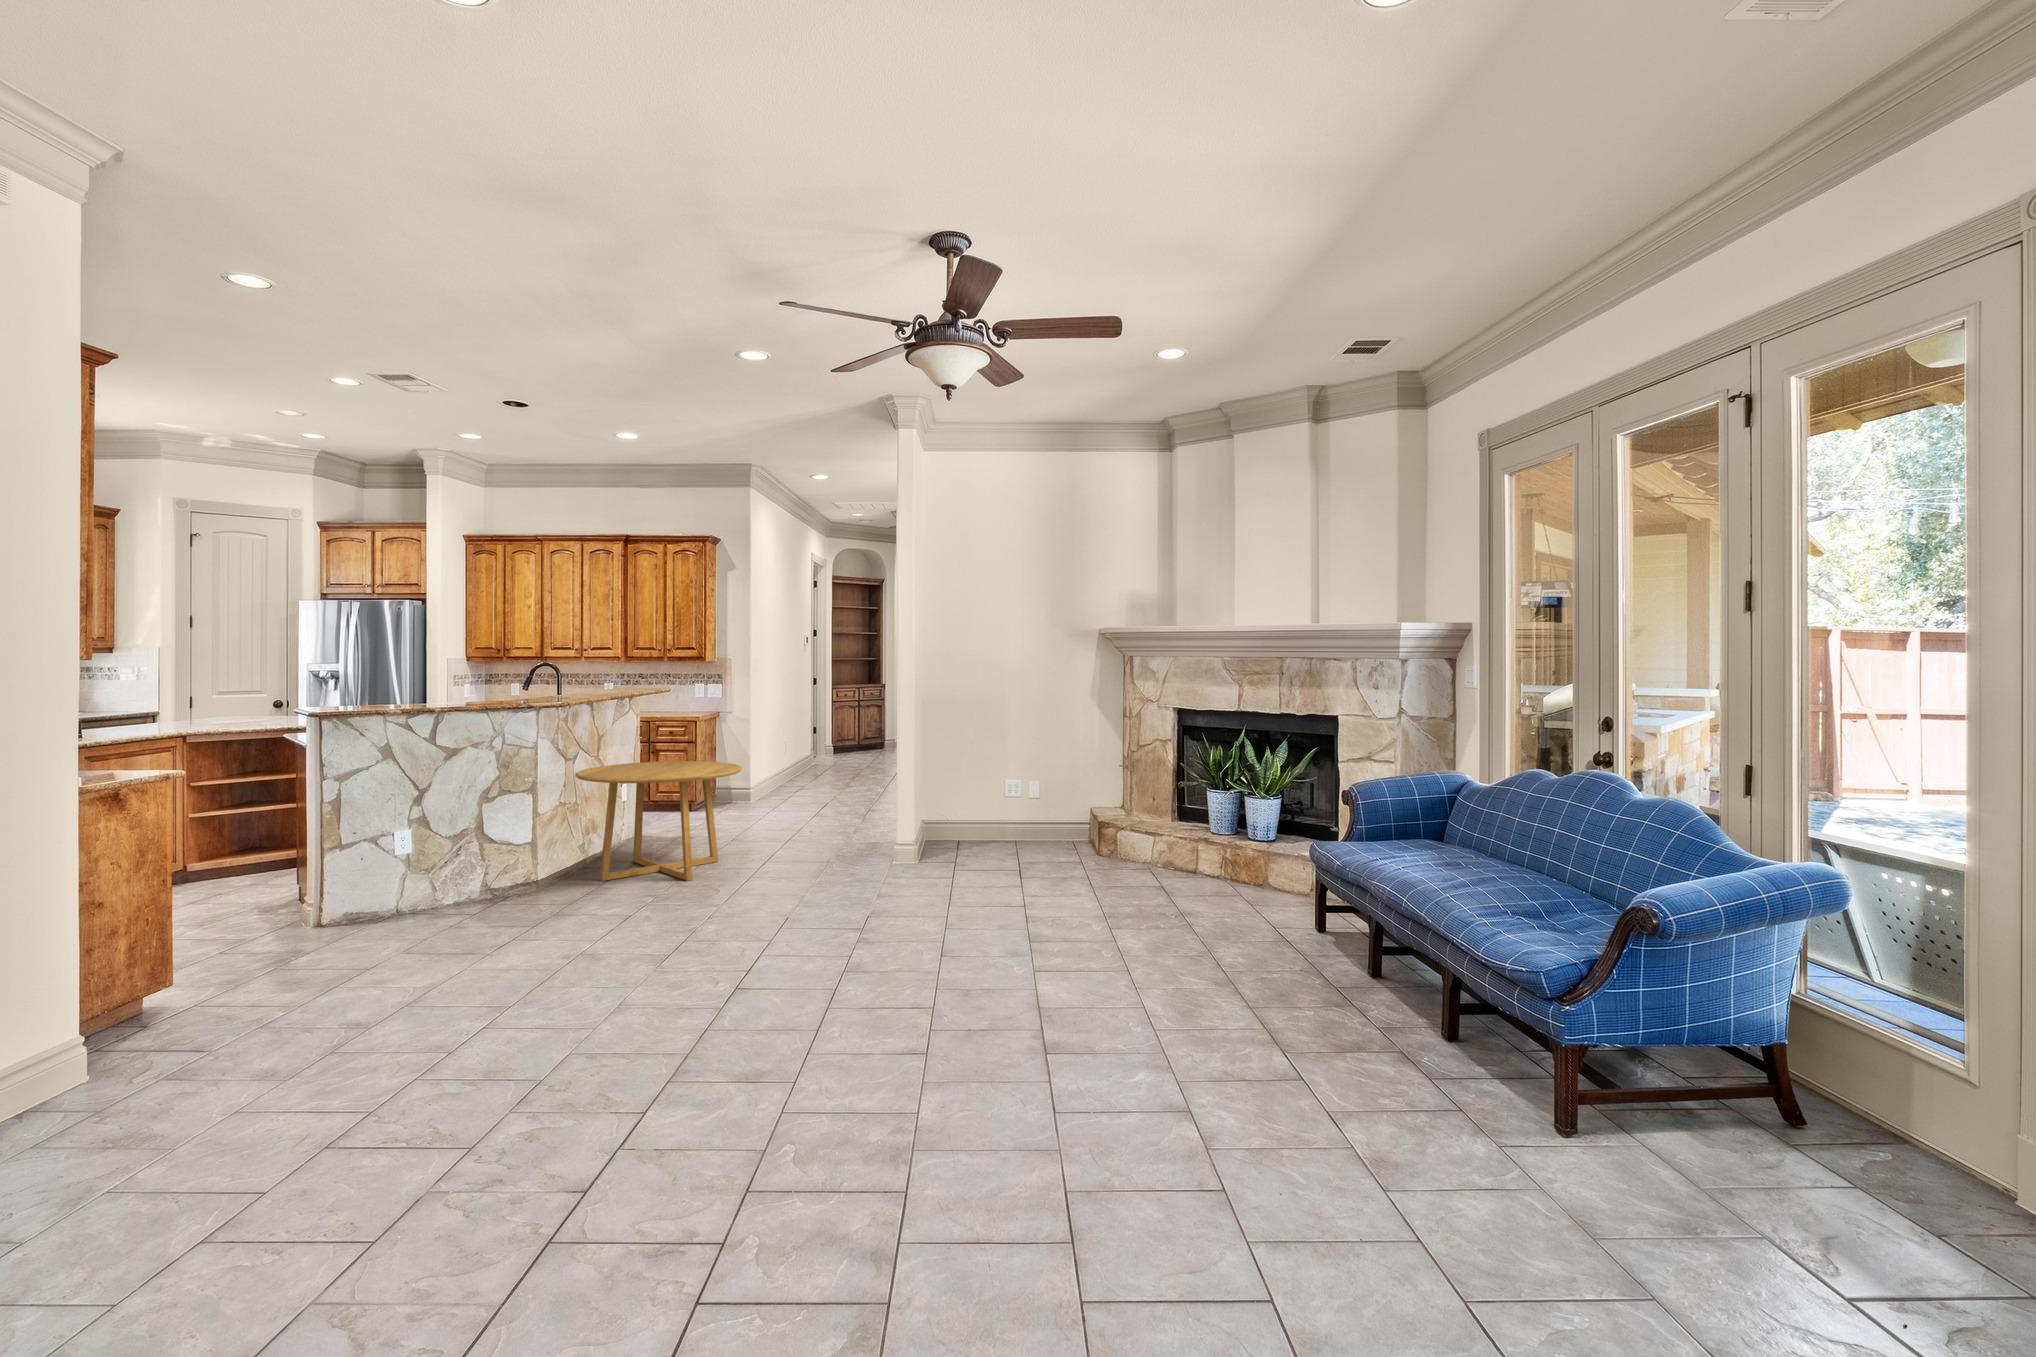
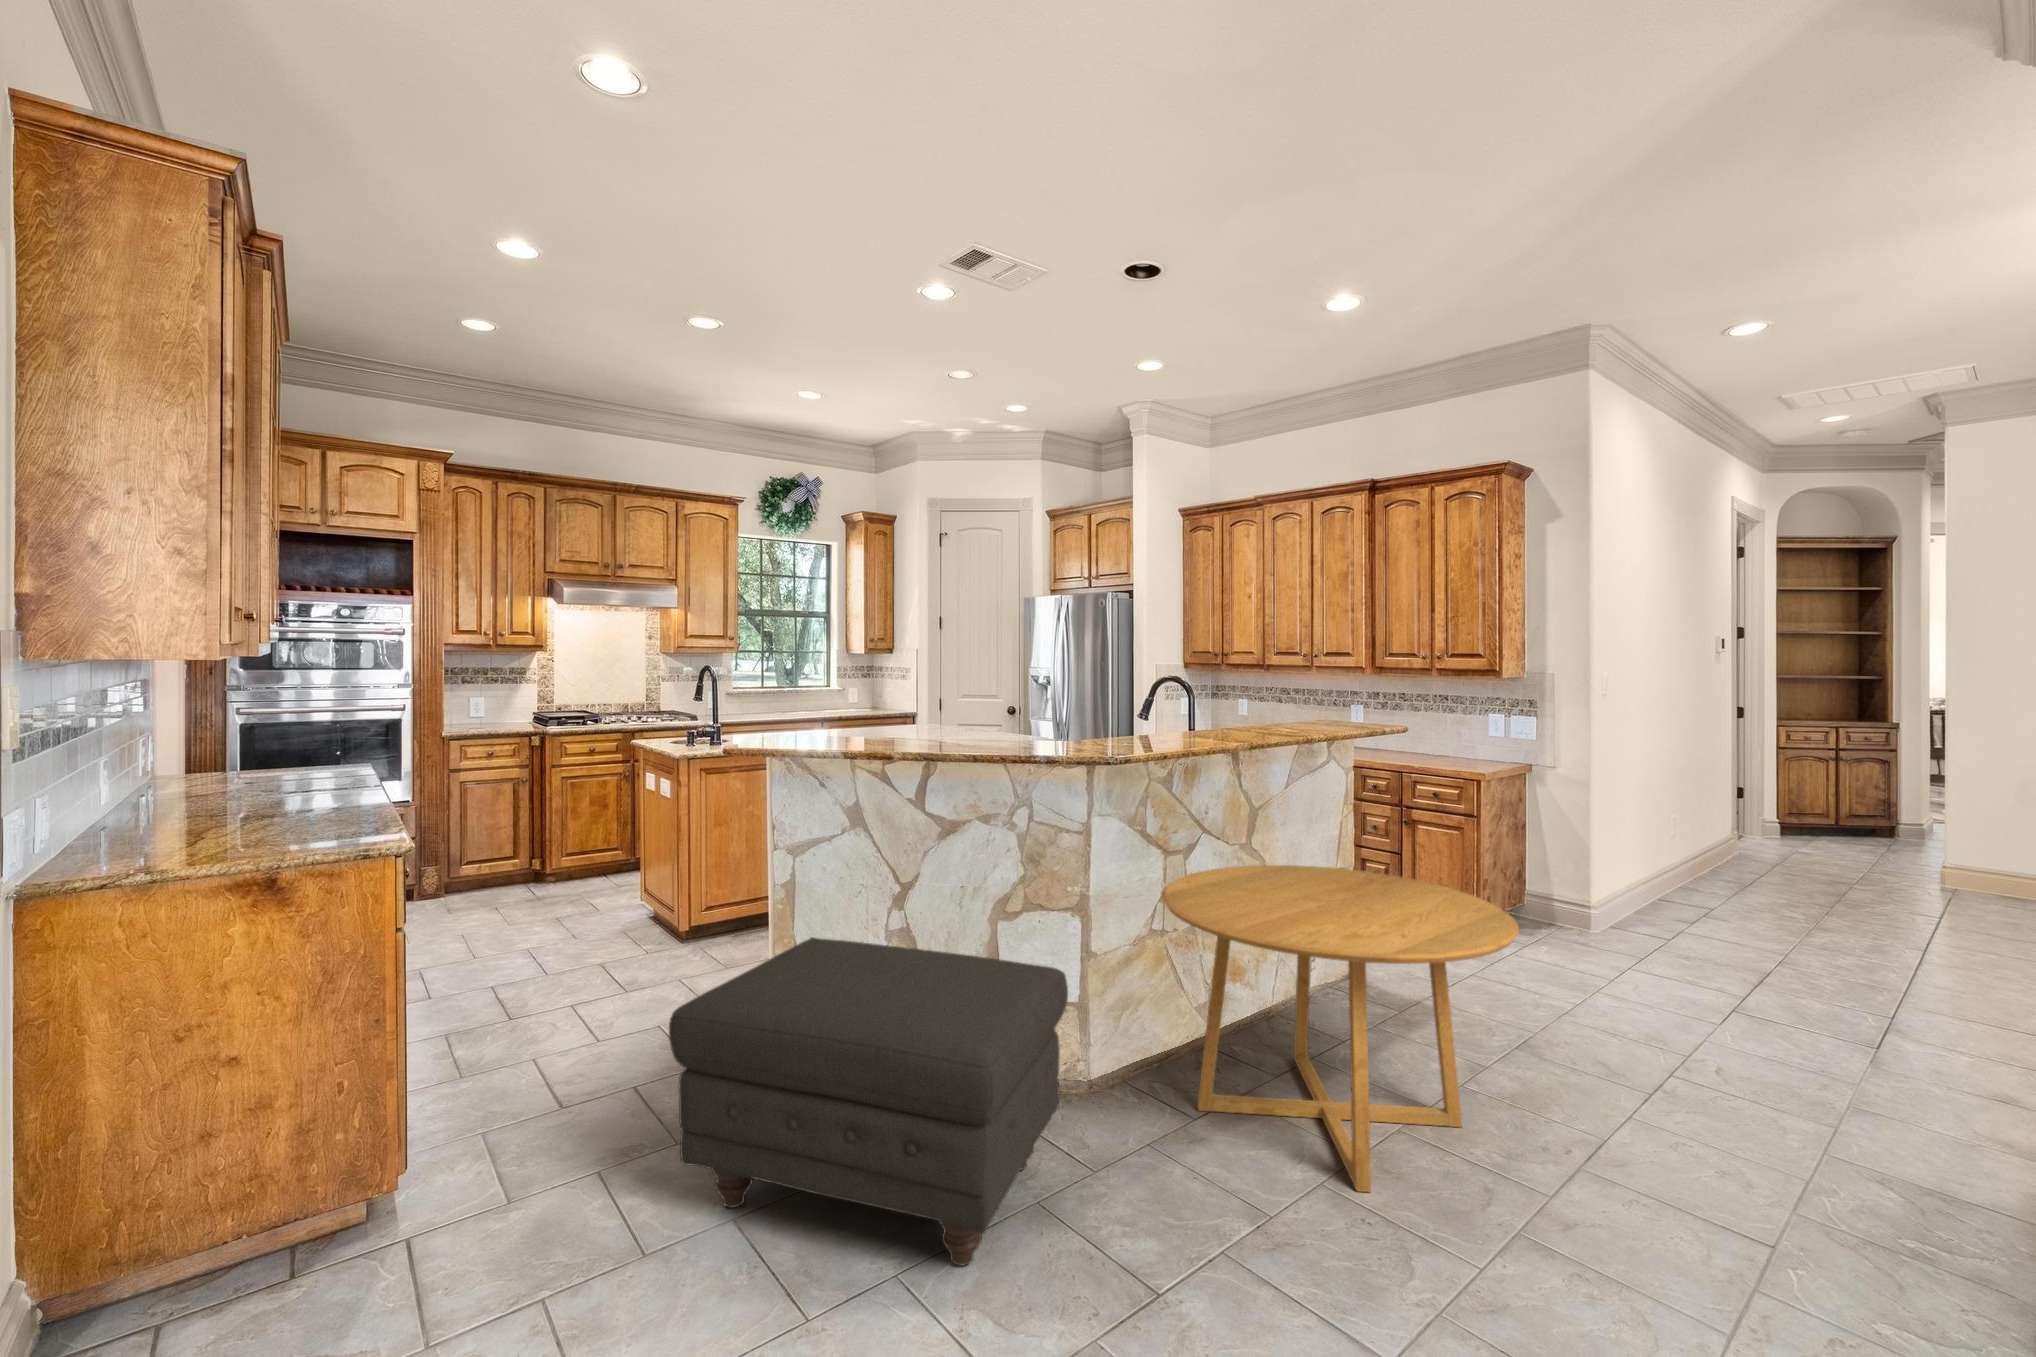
ottoman: none [364,809,568,947] -> present [669,938,1068,1266]

